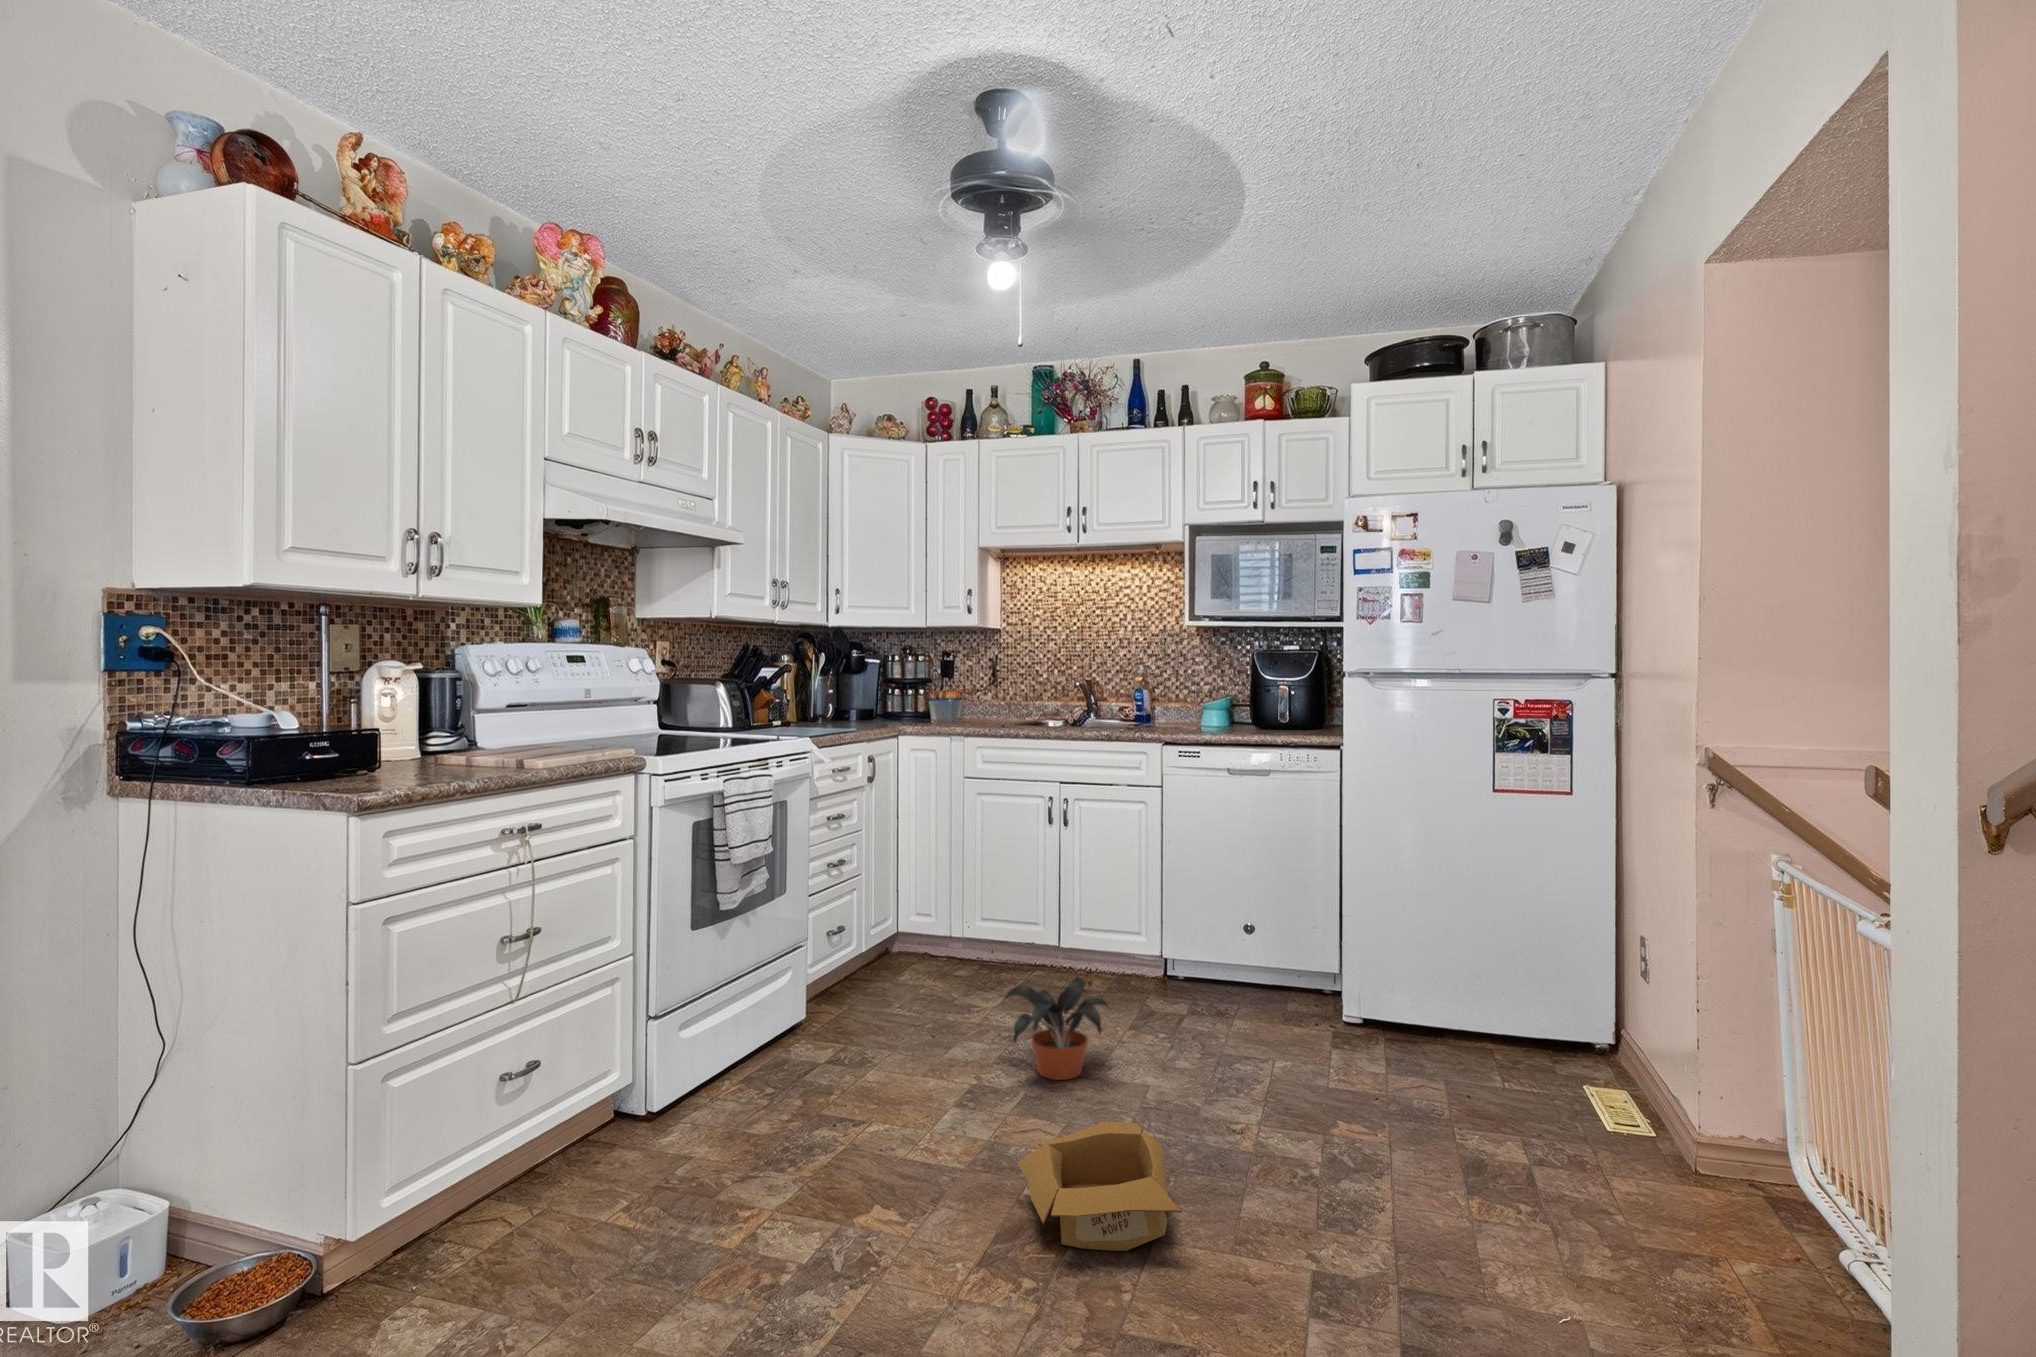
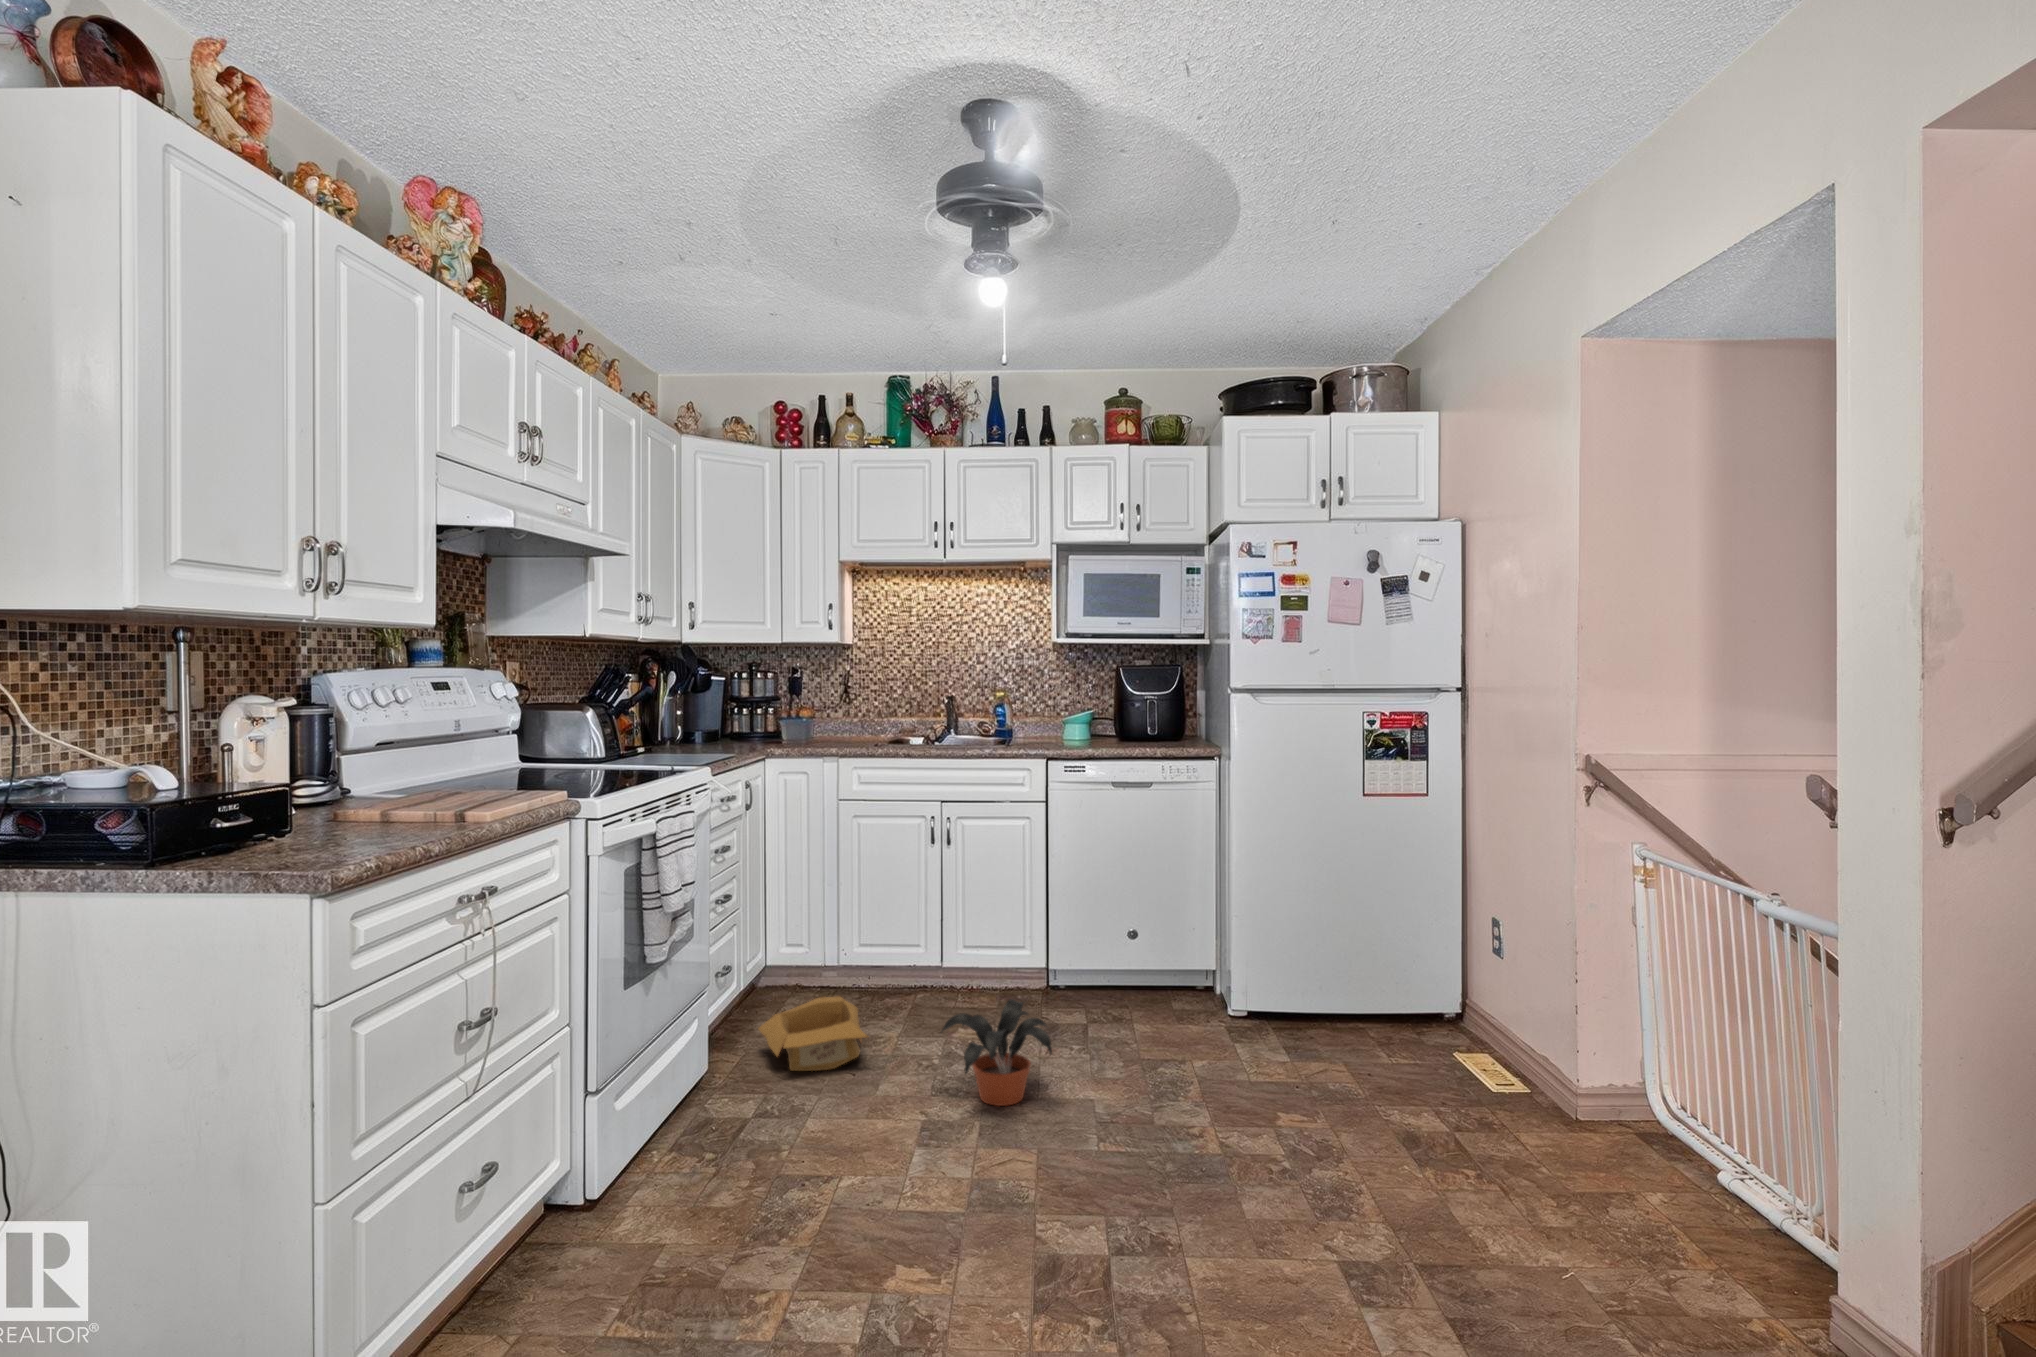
cardboard box: present [1018,1121,1182,1251] -> present [759,997,868,1071]

